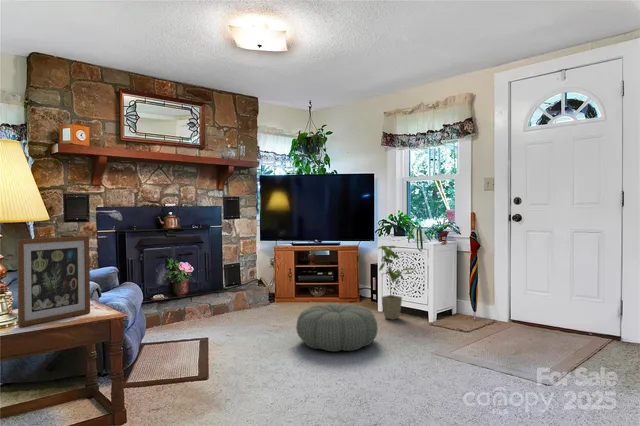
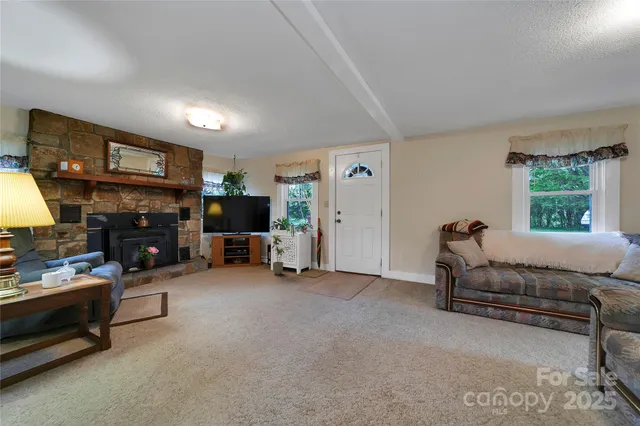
picture frame: present [17,236,90,327] -> none [31,234,87,294]
pouf: present [296,303,378,351] -> none [224,267,269,293]

